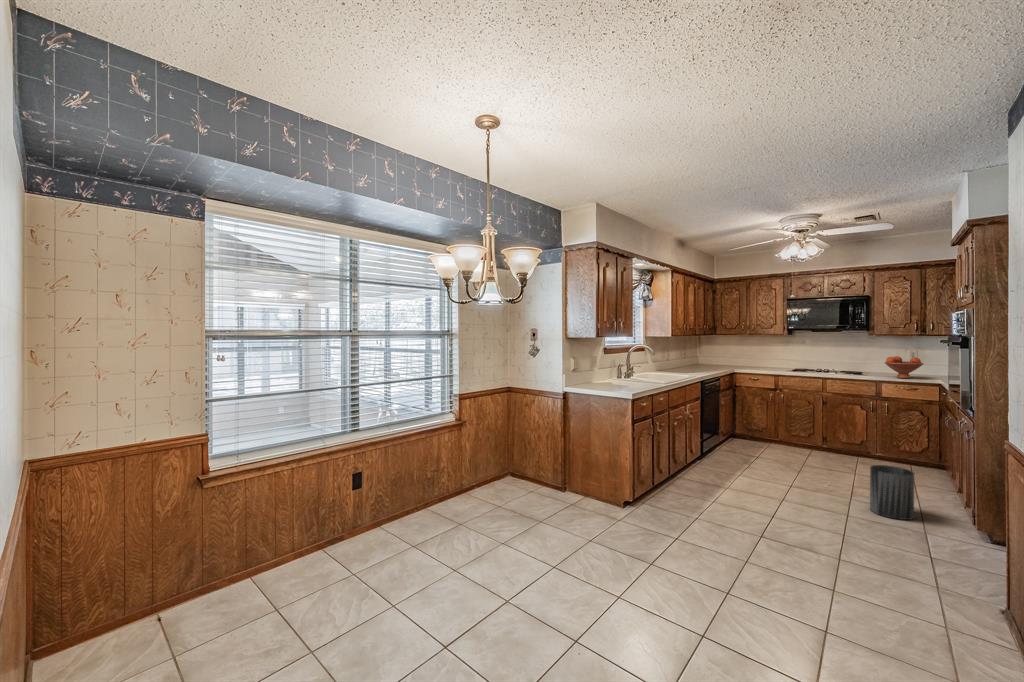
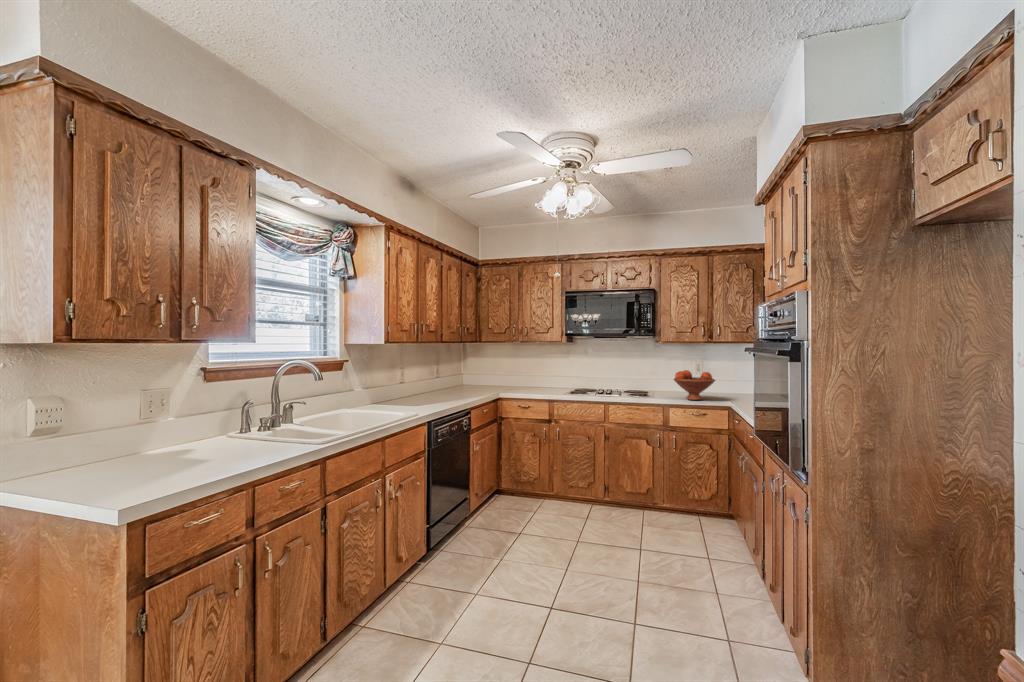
trash can: present [870,465,914,520] -> none [669,558,731,664]

